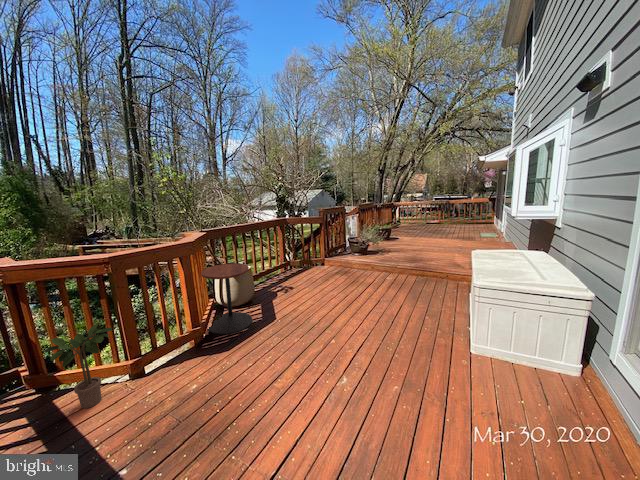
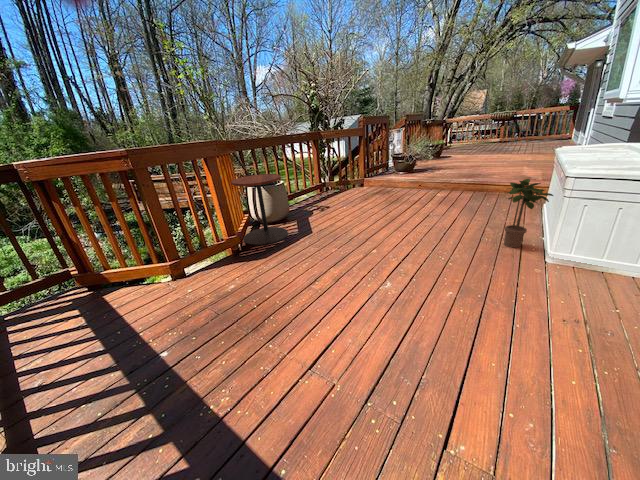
potted plant: present [43,324,114,408] -> present [504,179,553,248]

